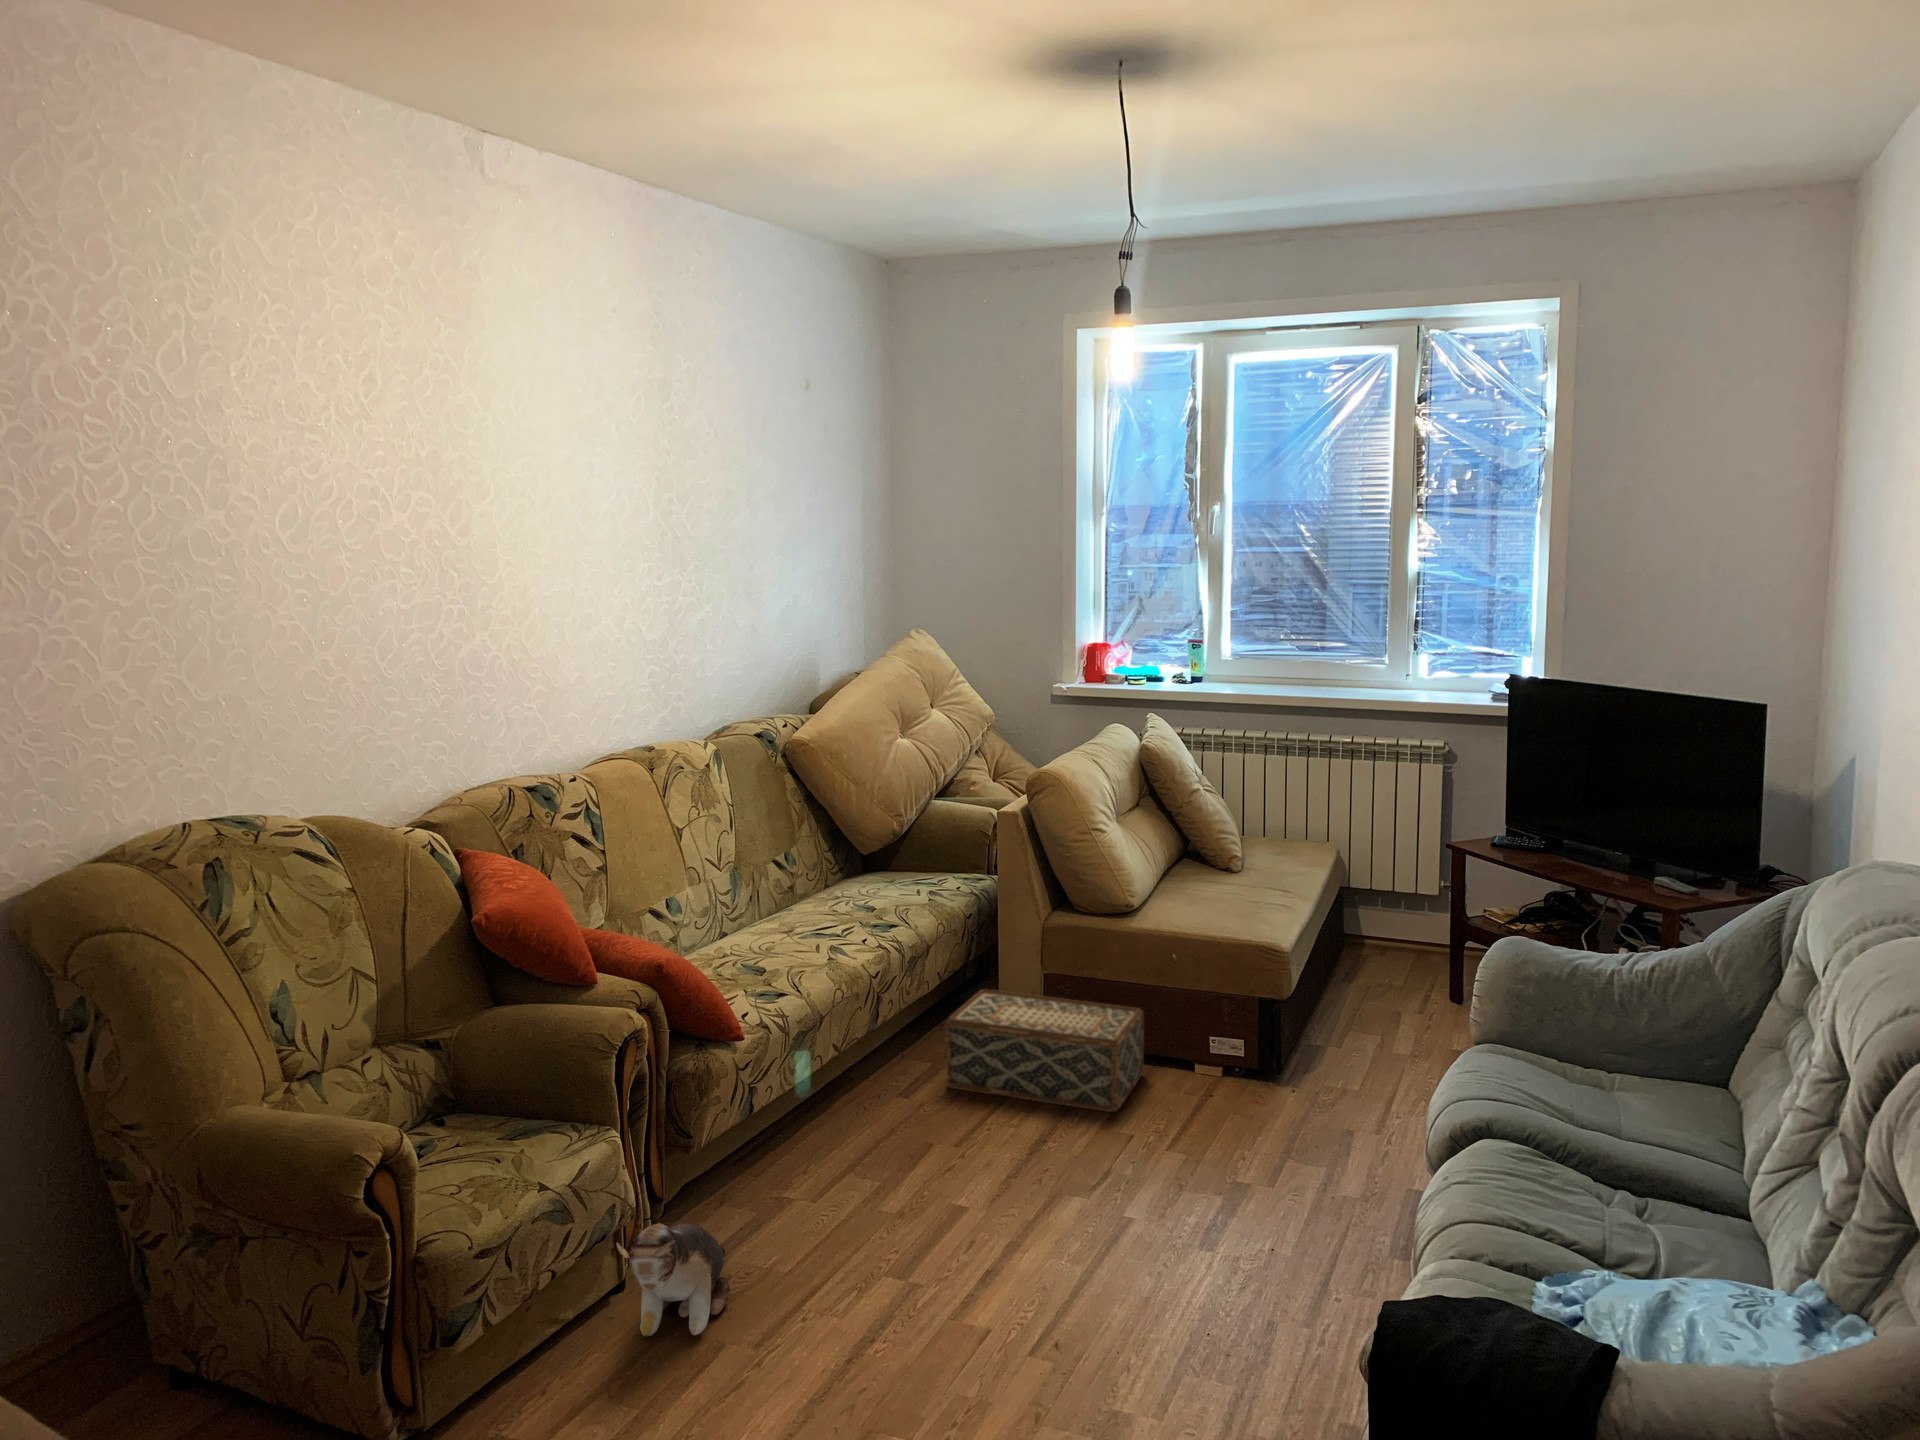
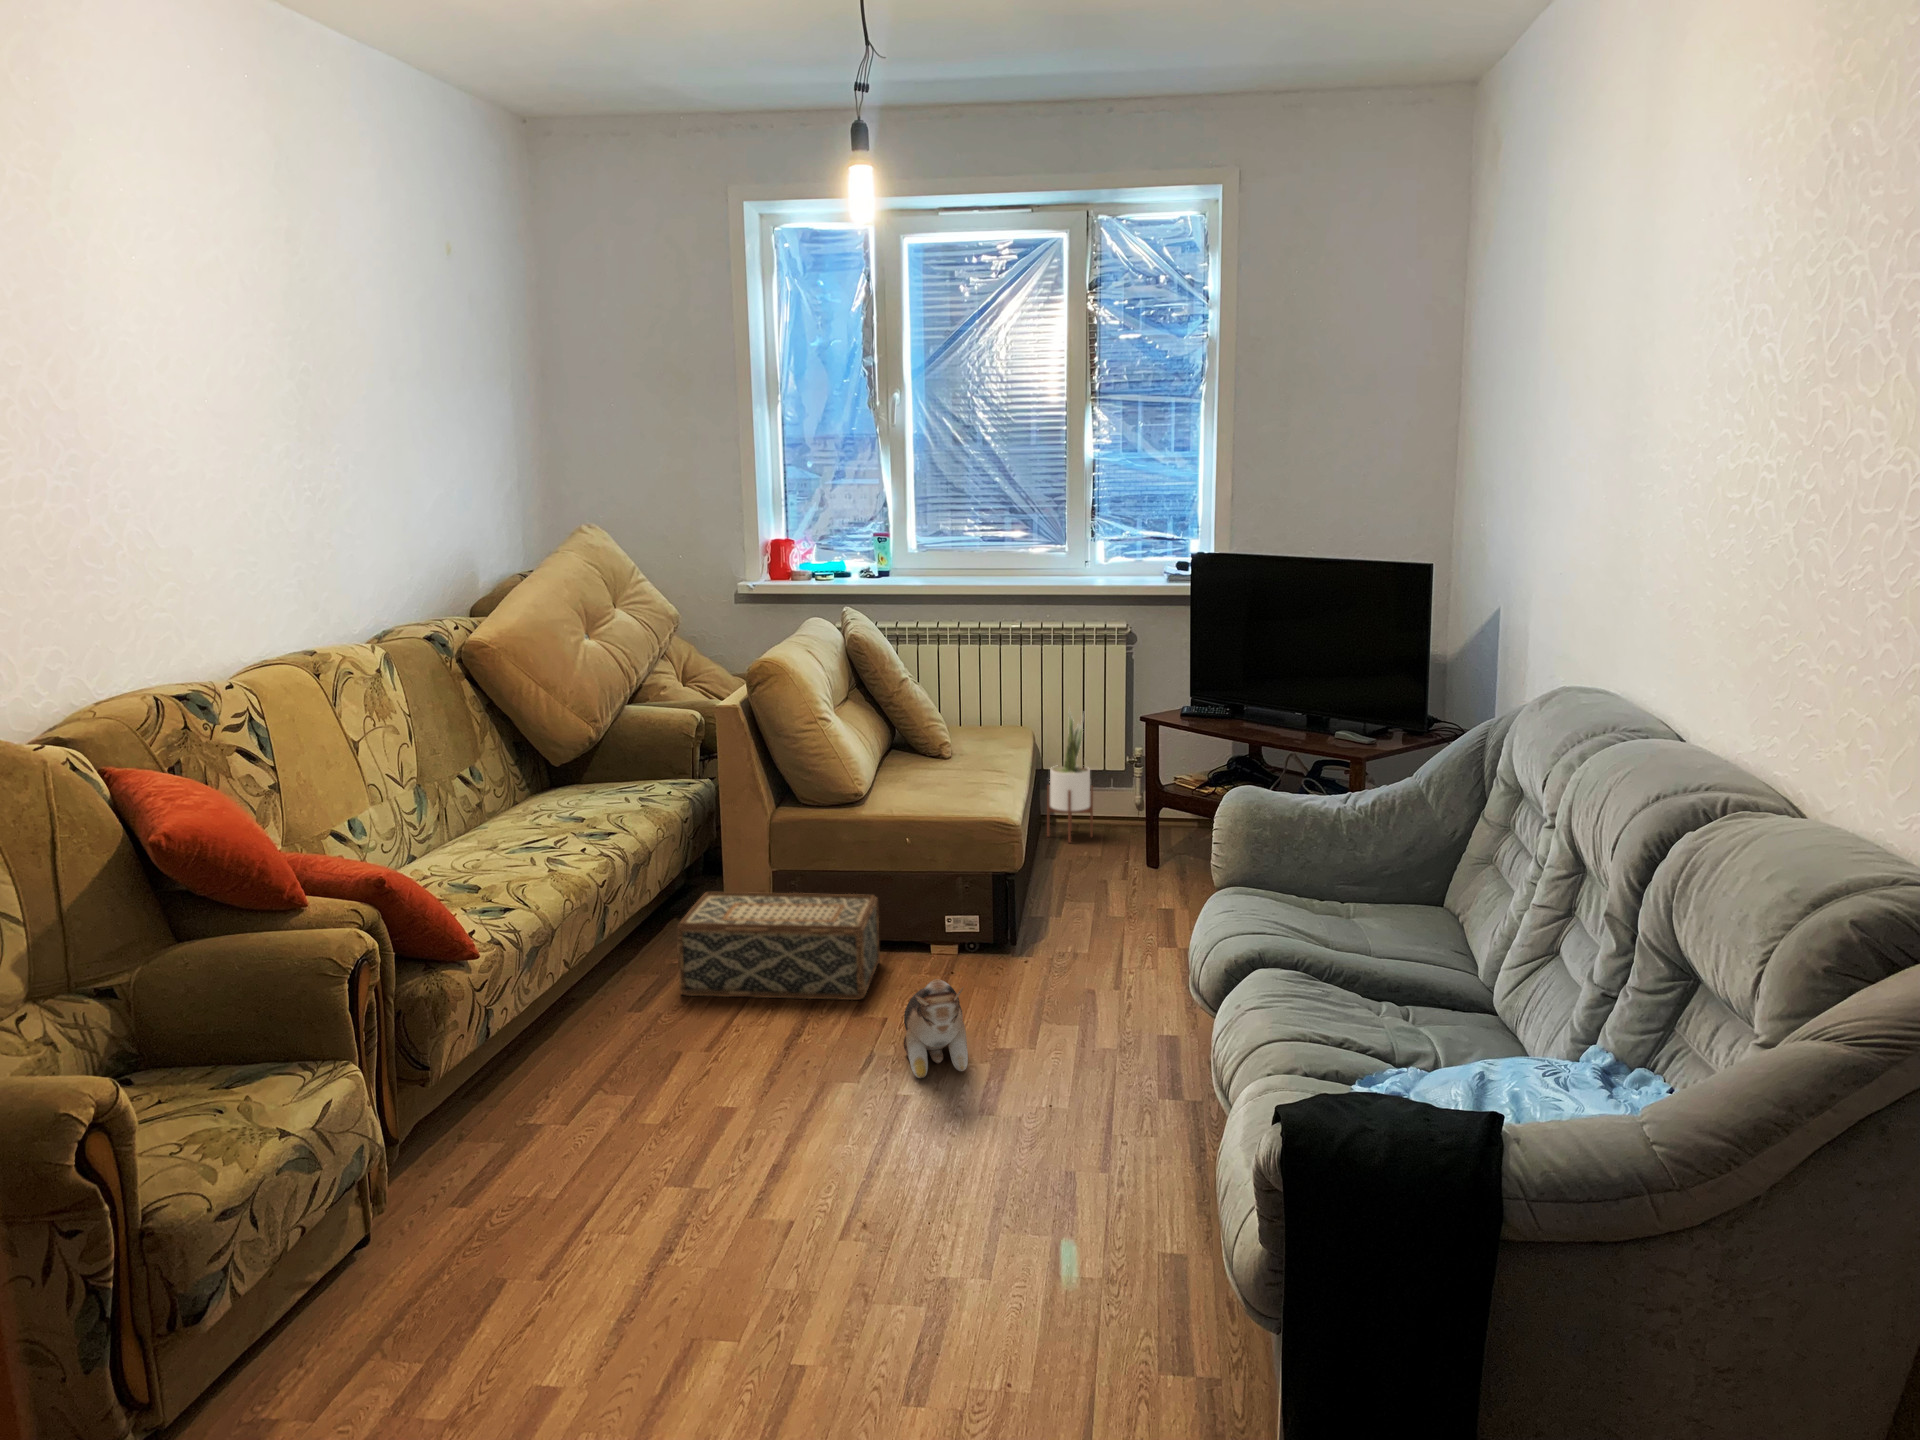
potted plant: none [1353,823,1404,966] -> present [1047,712,1093,843]
plush toy: present [616,1223,730,1336] -> present [904,979,968,1078]

